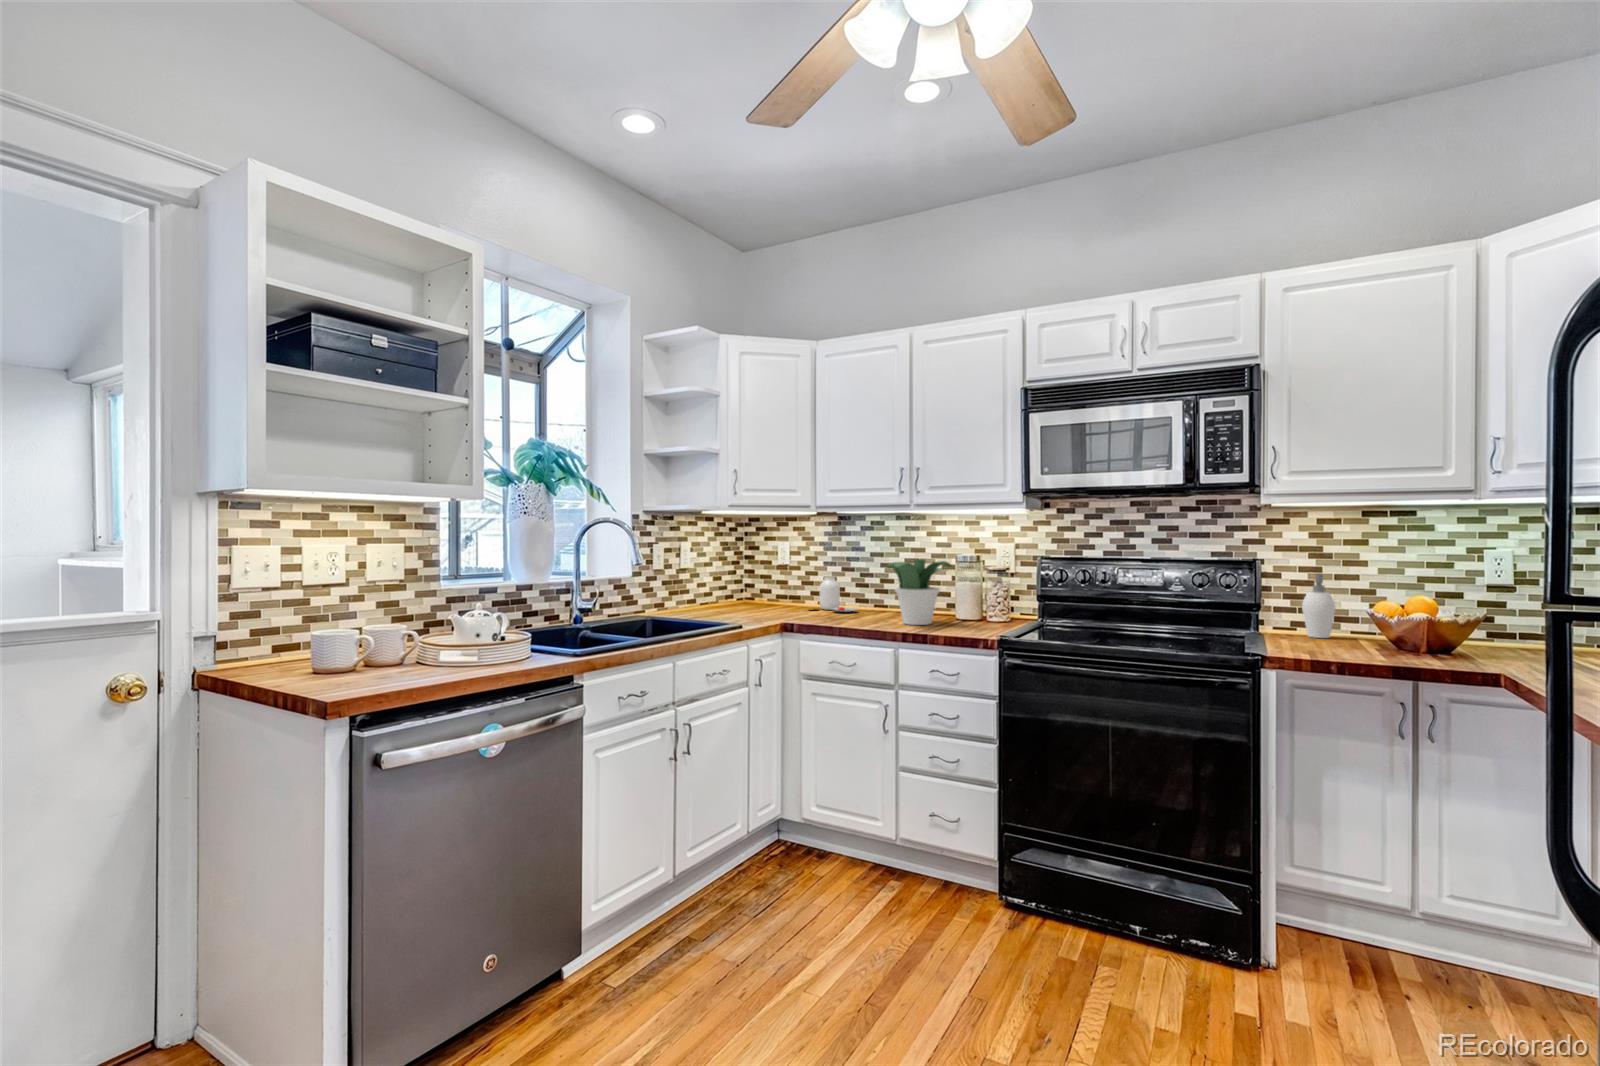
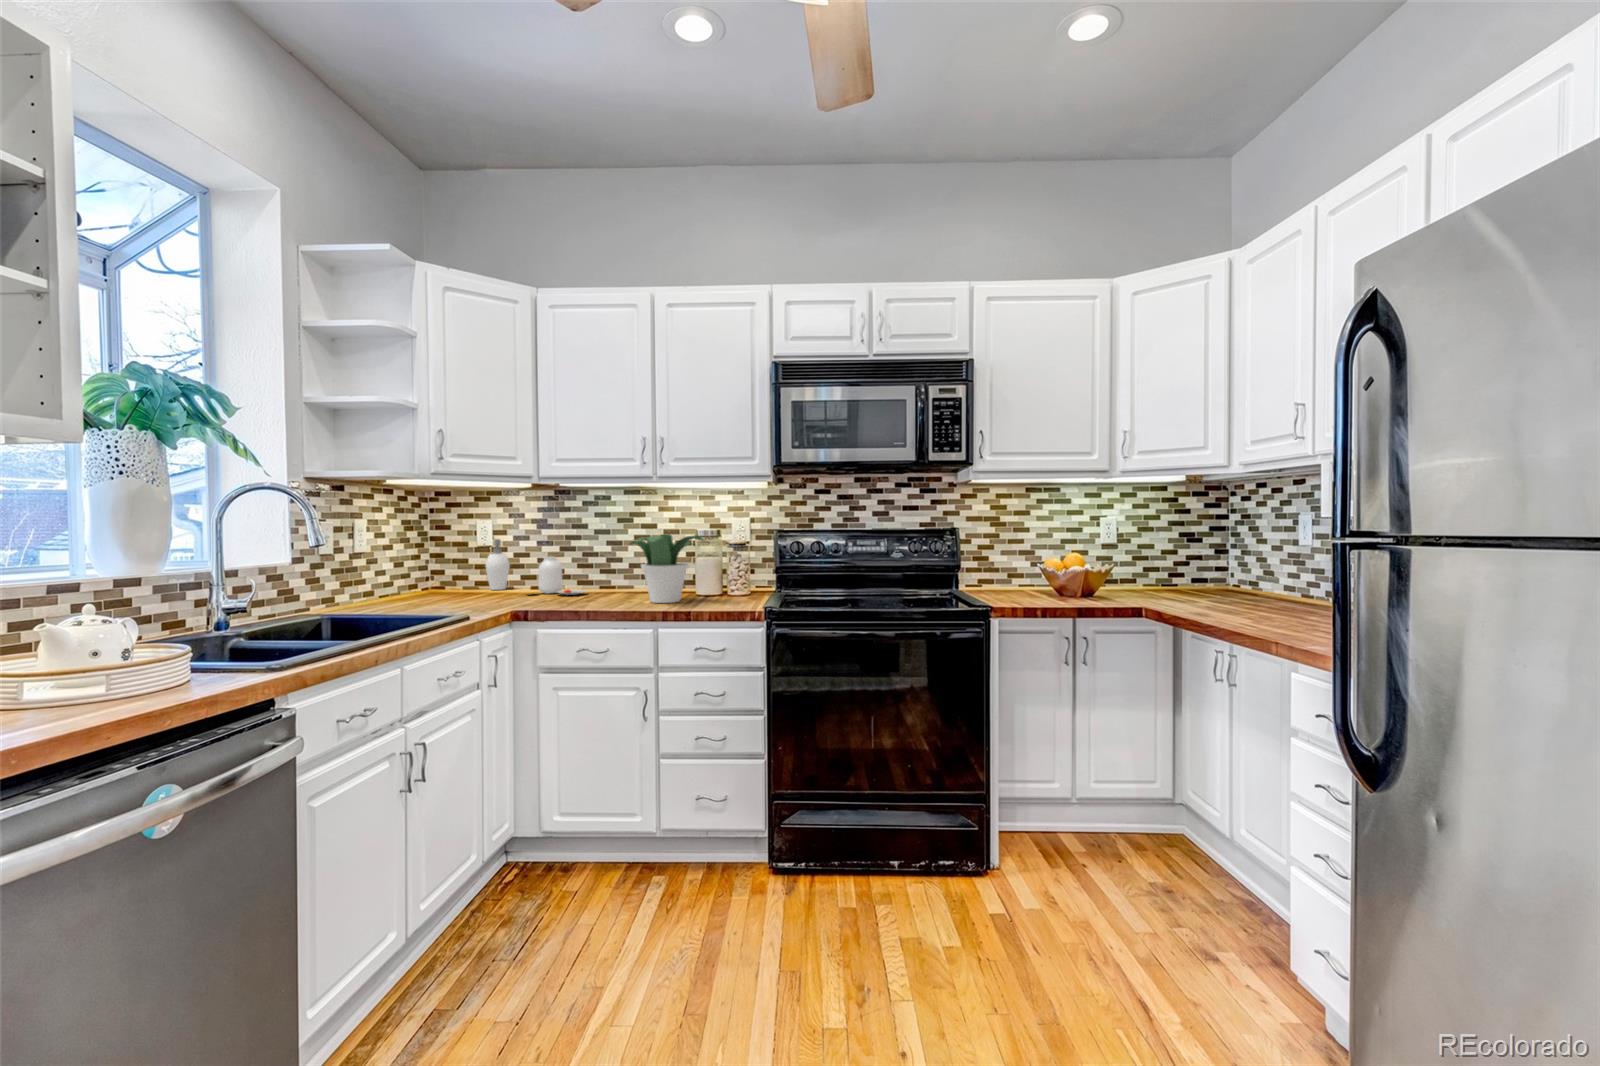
soap dispenser: present [1302,574,1335,638] -> present [486,539,510,590]

